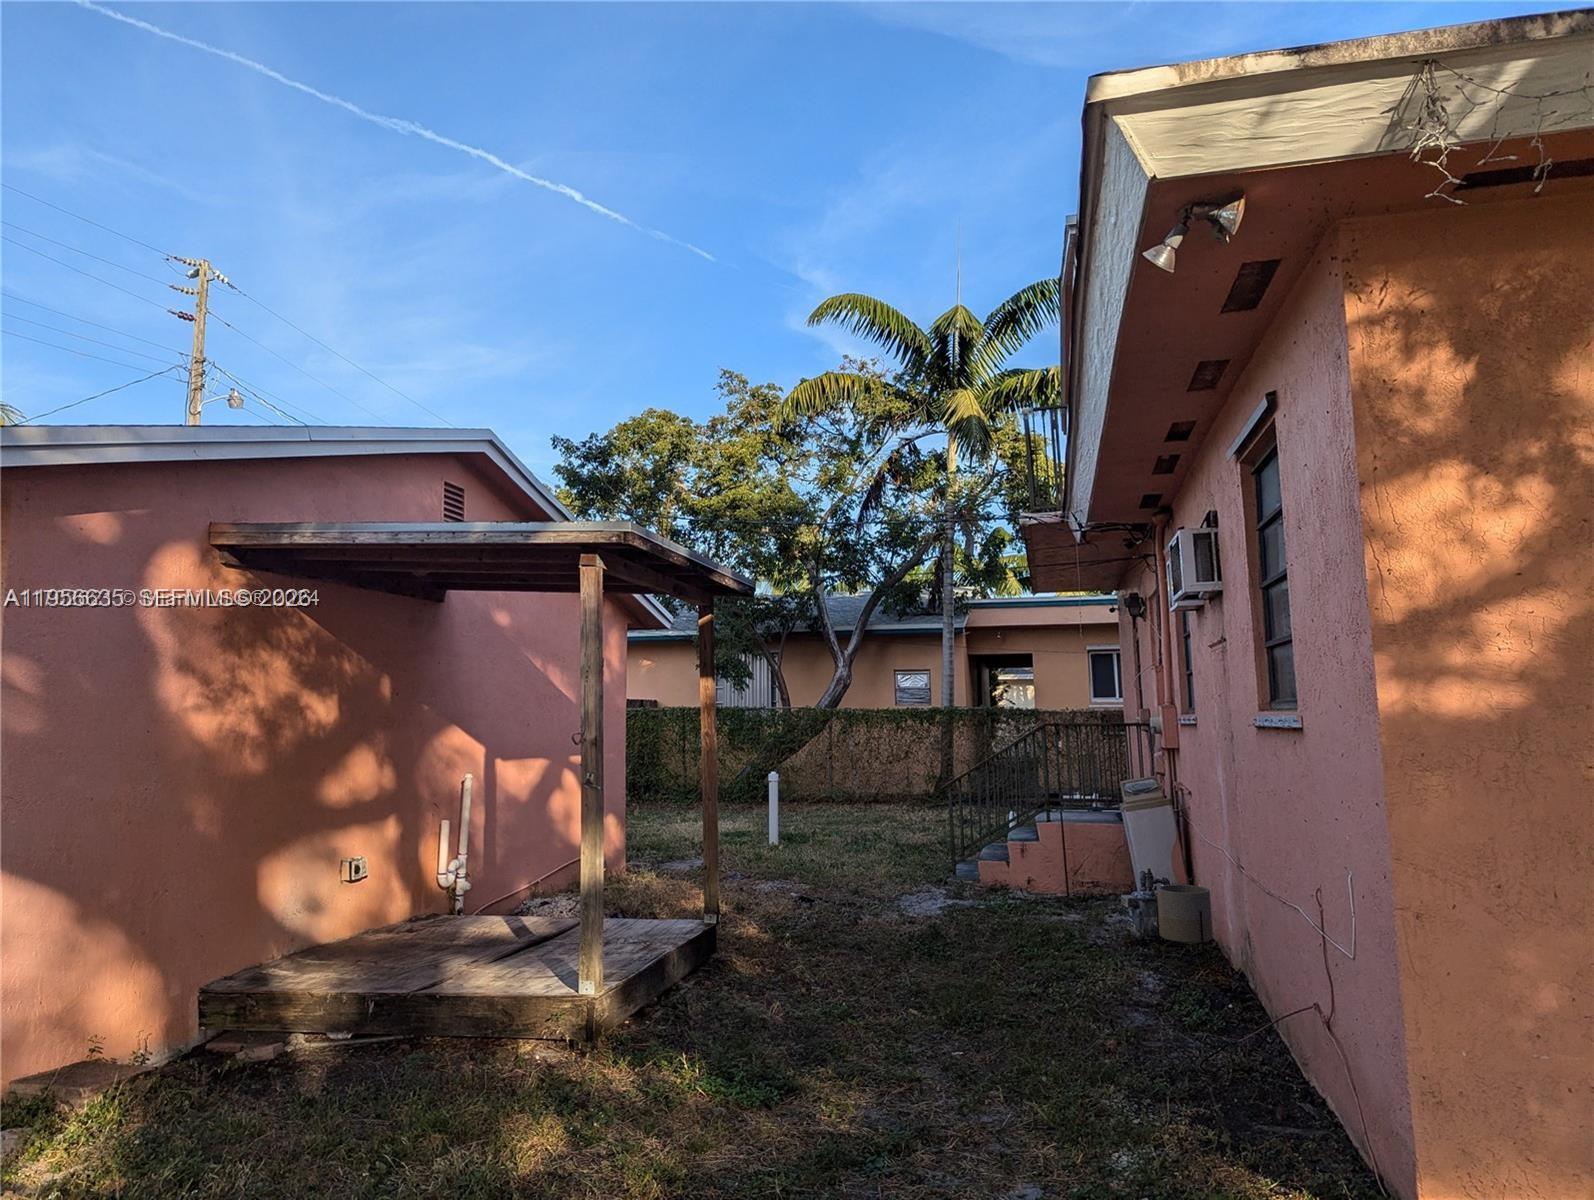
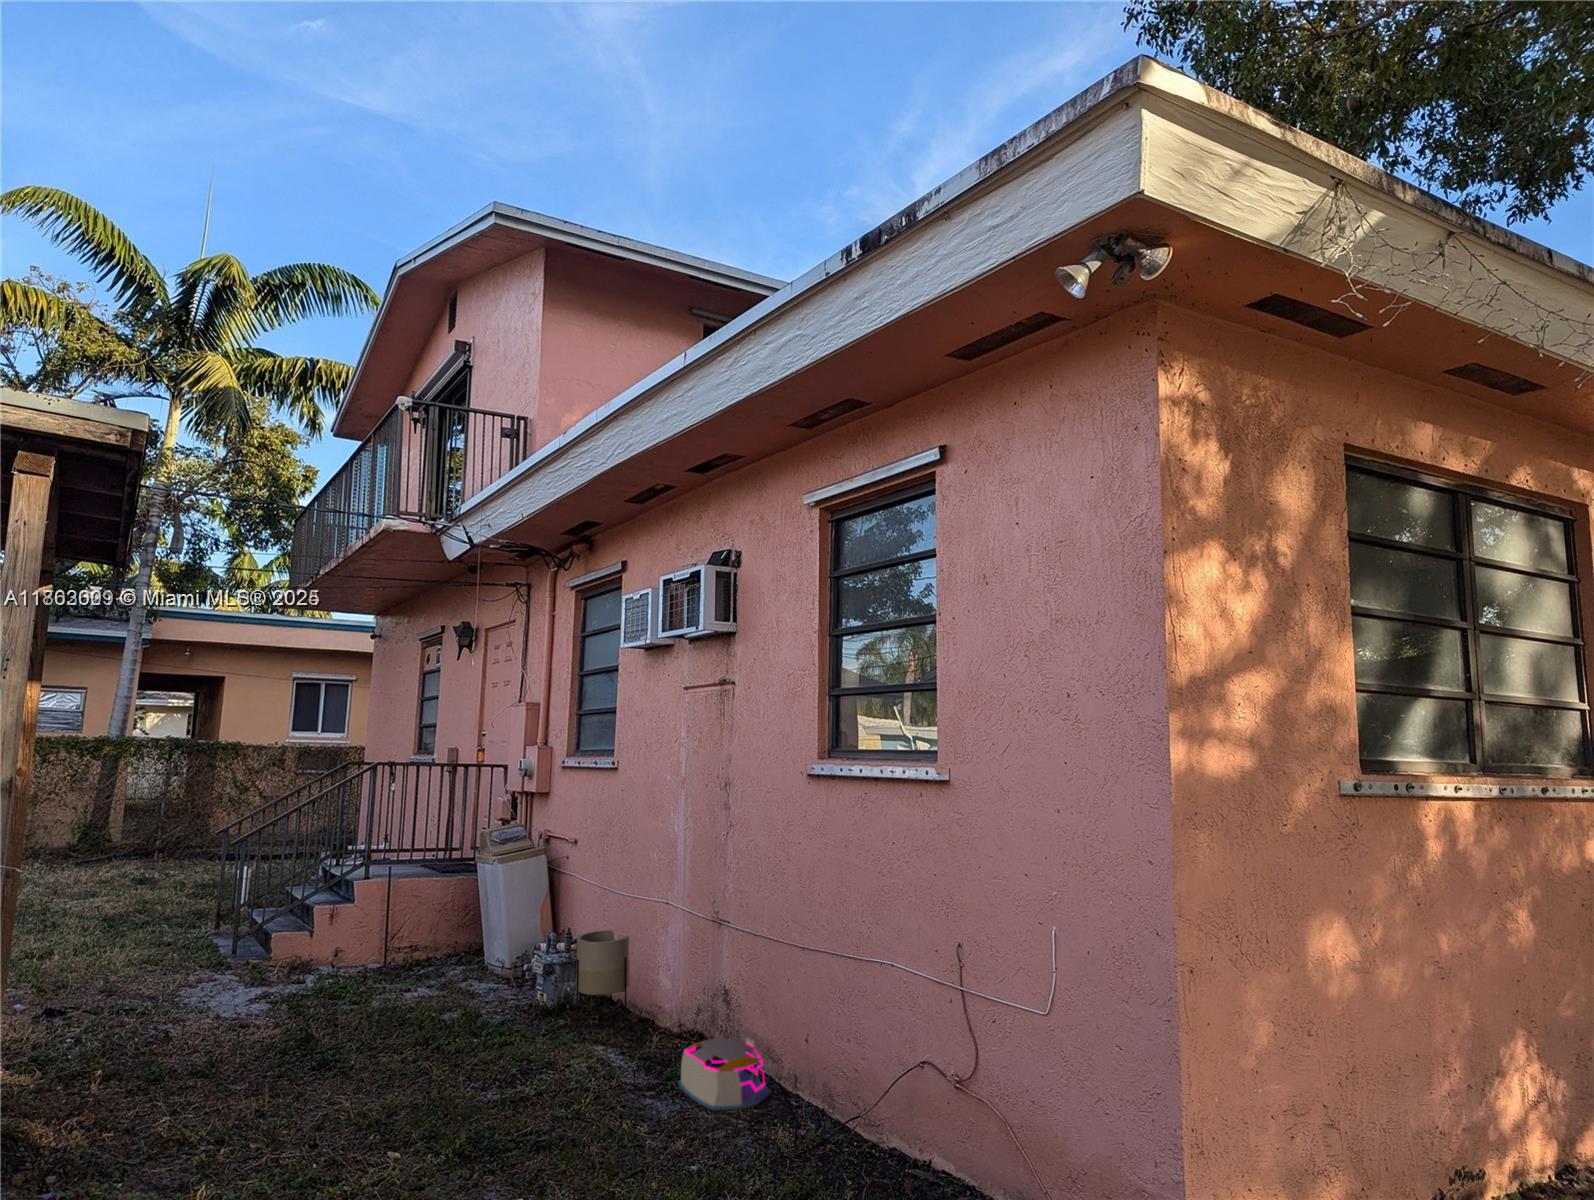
storage bin: none [1181,984,1259,1046] -> present [678,1038,771,1111]

